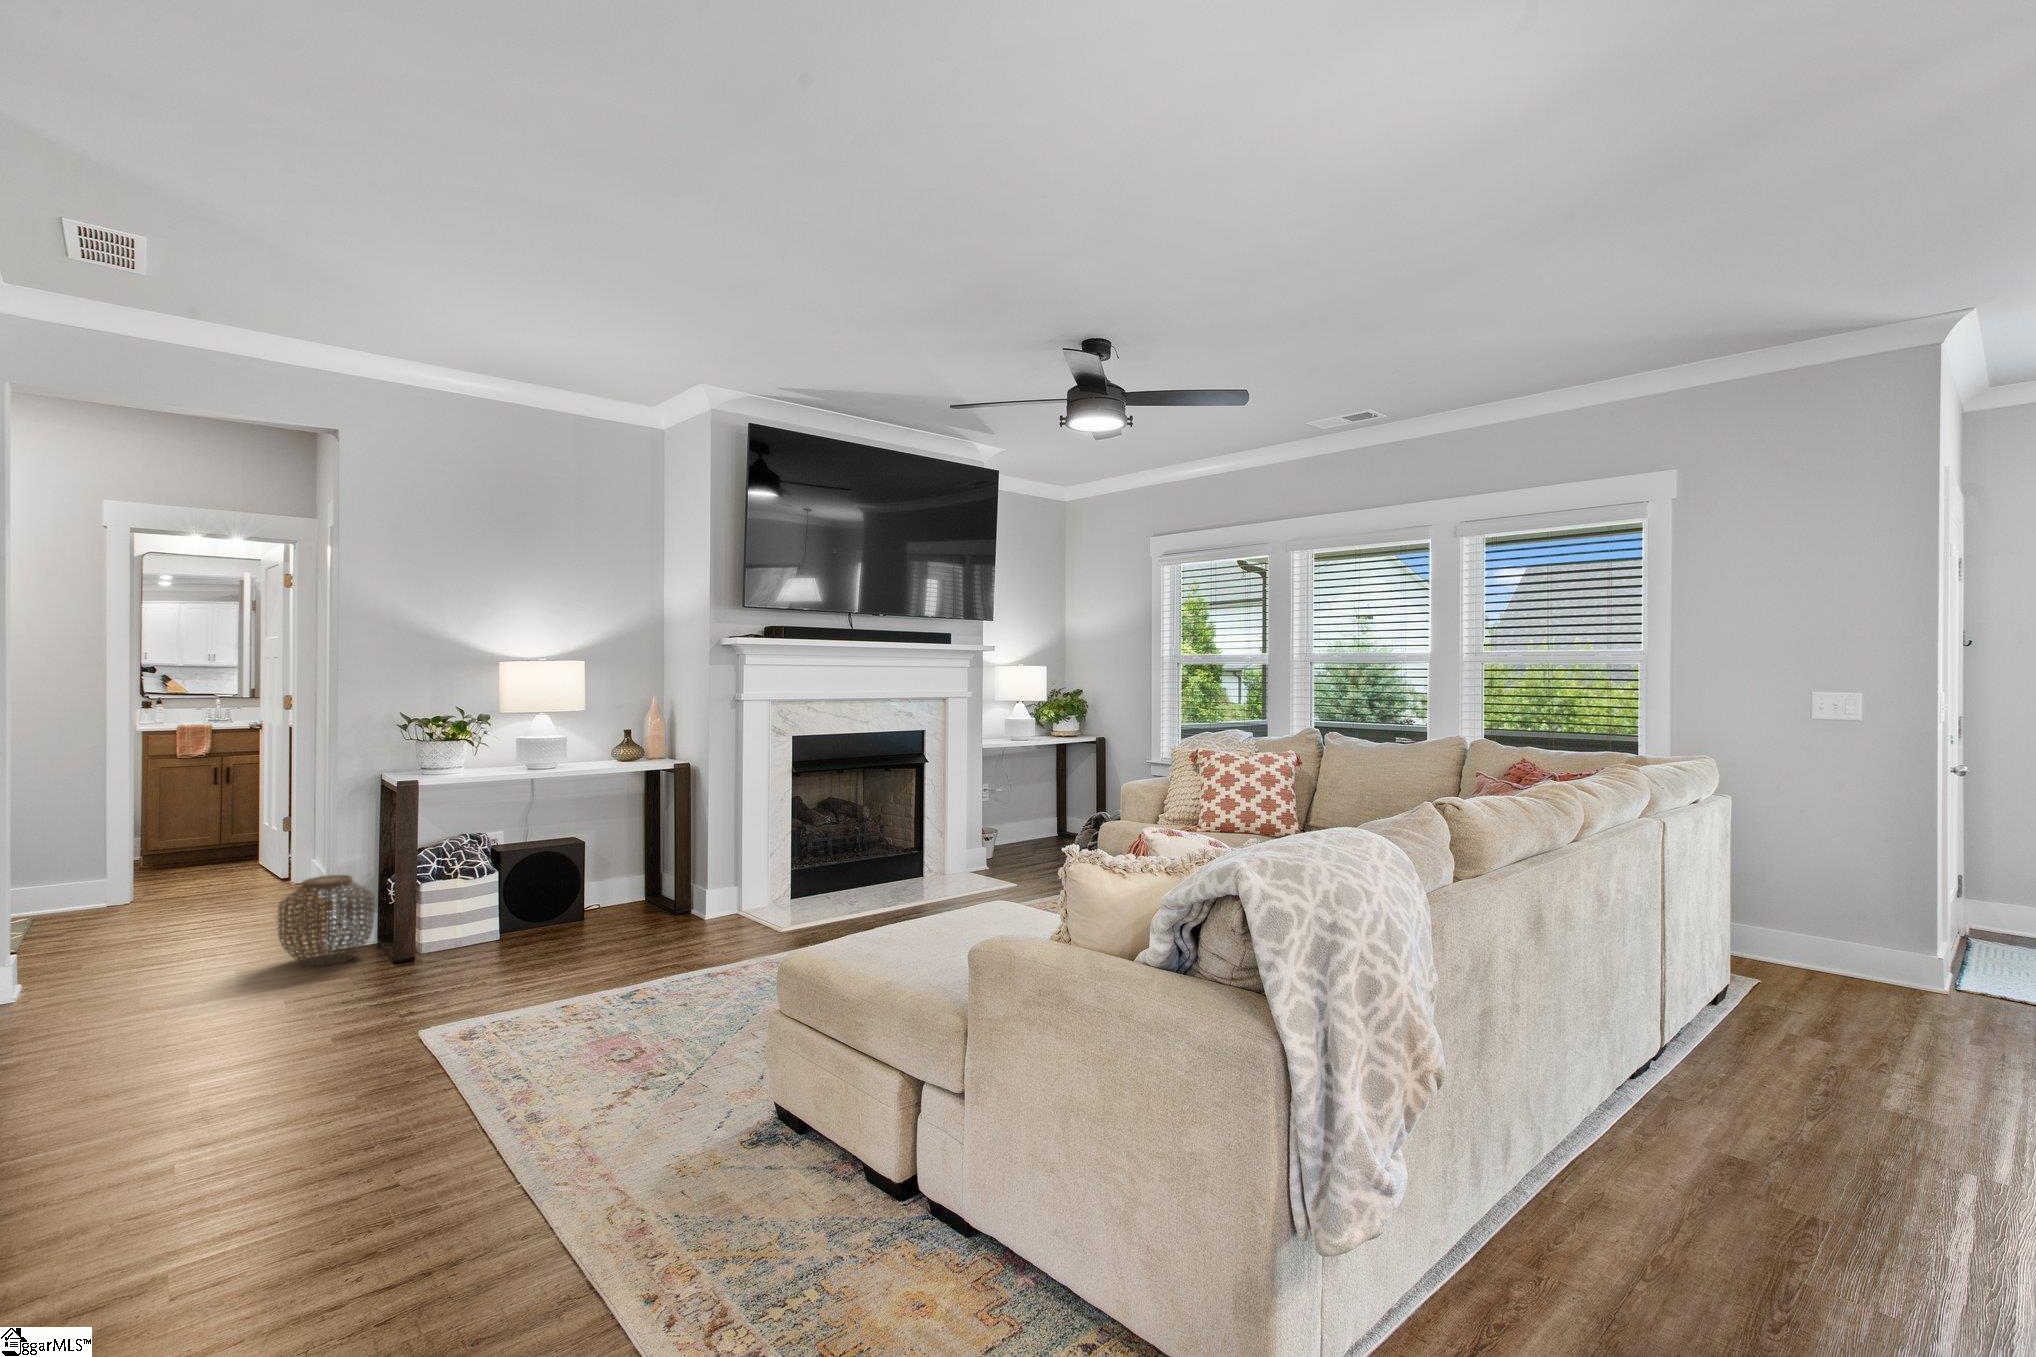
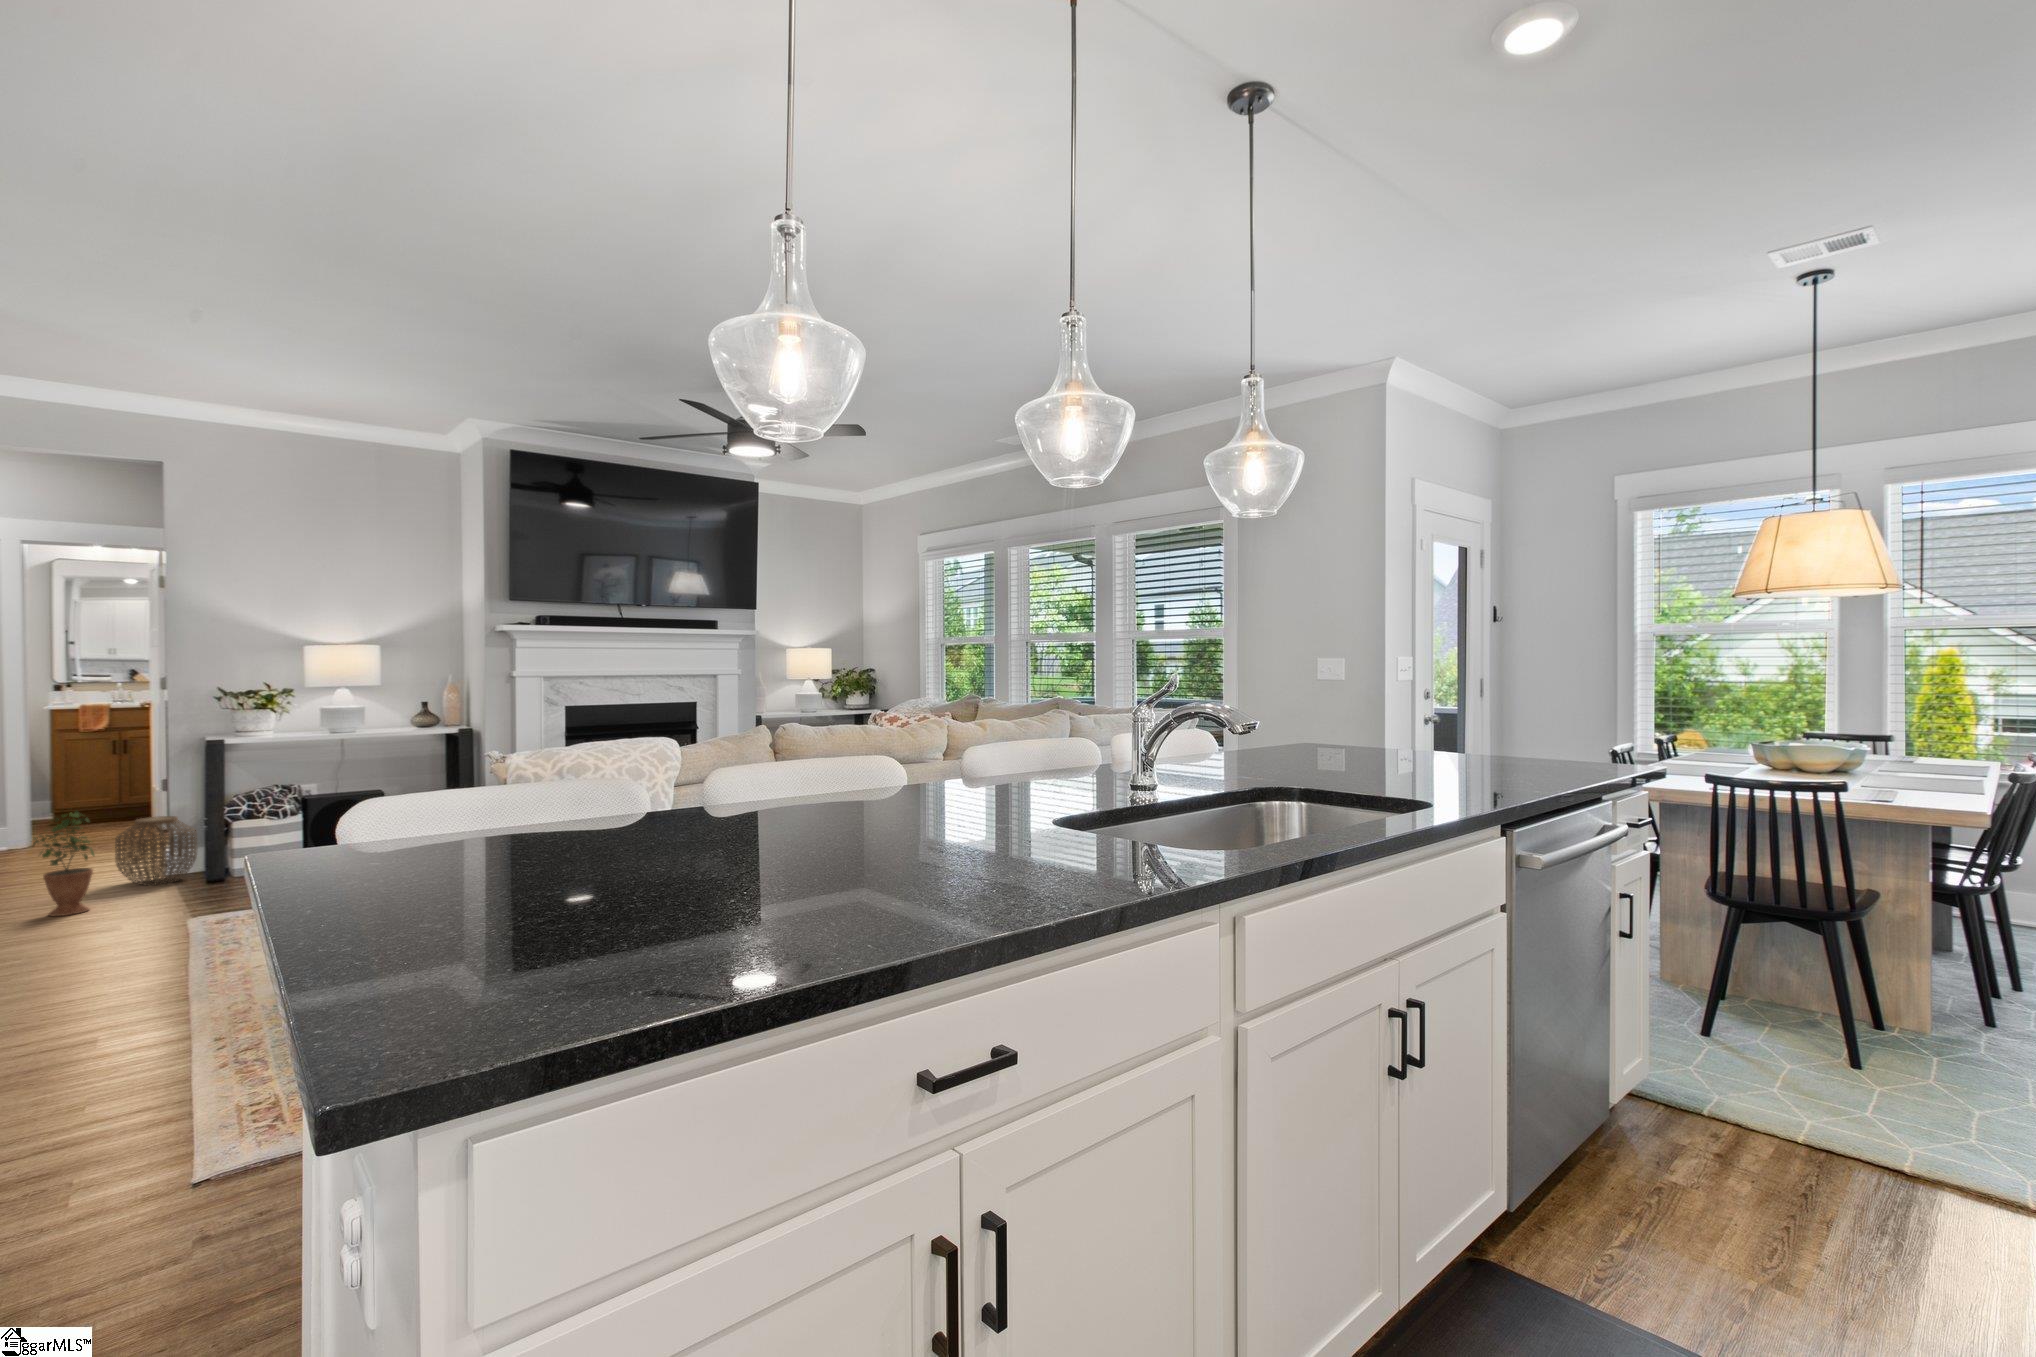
potted plant: none [197,873,274,1020] -> present [33,811,94,916]

